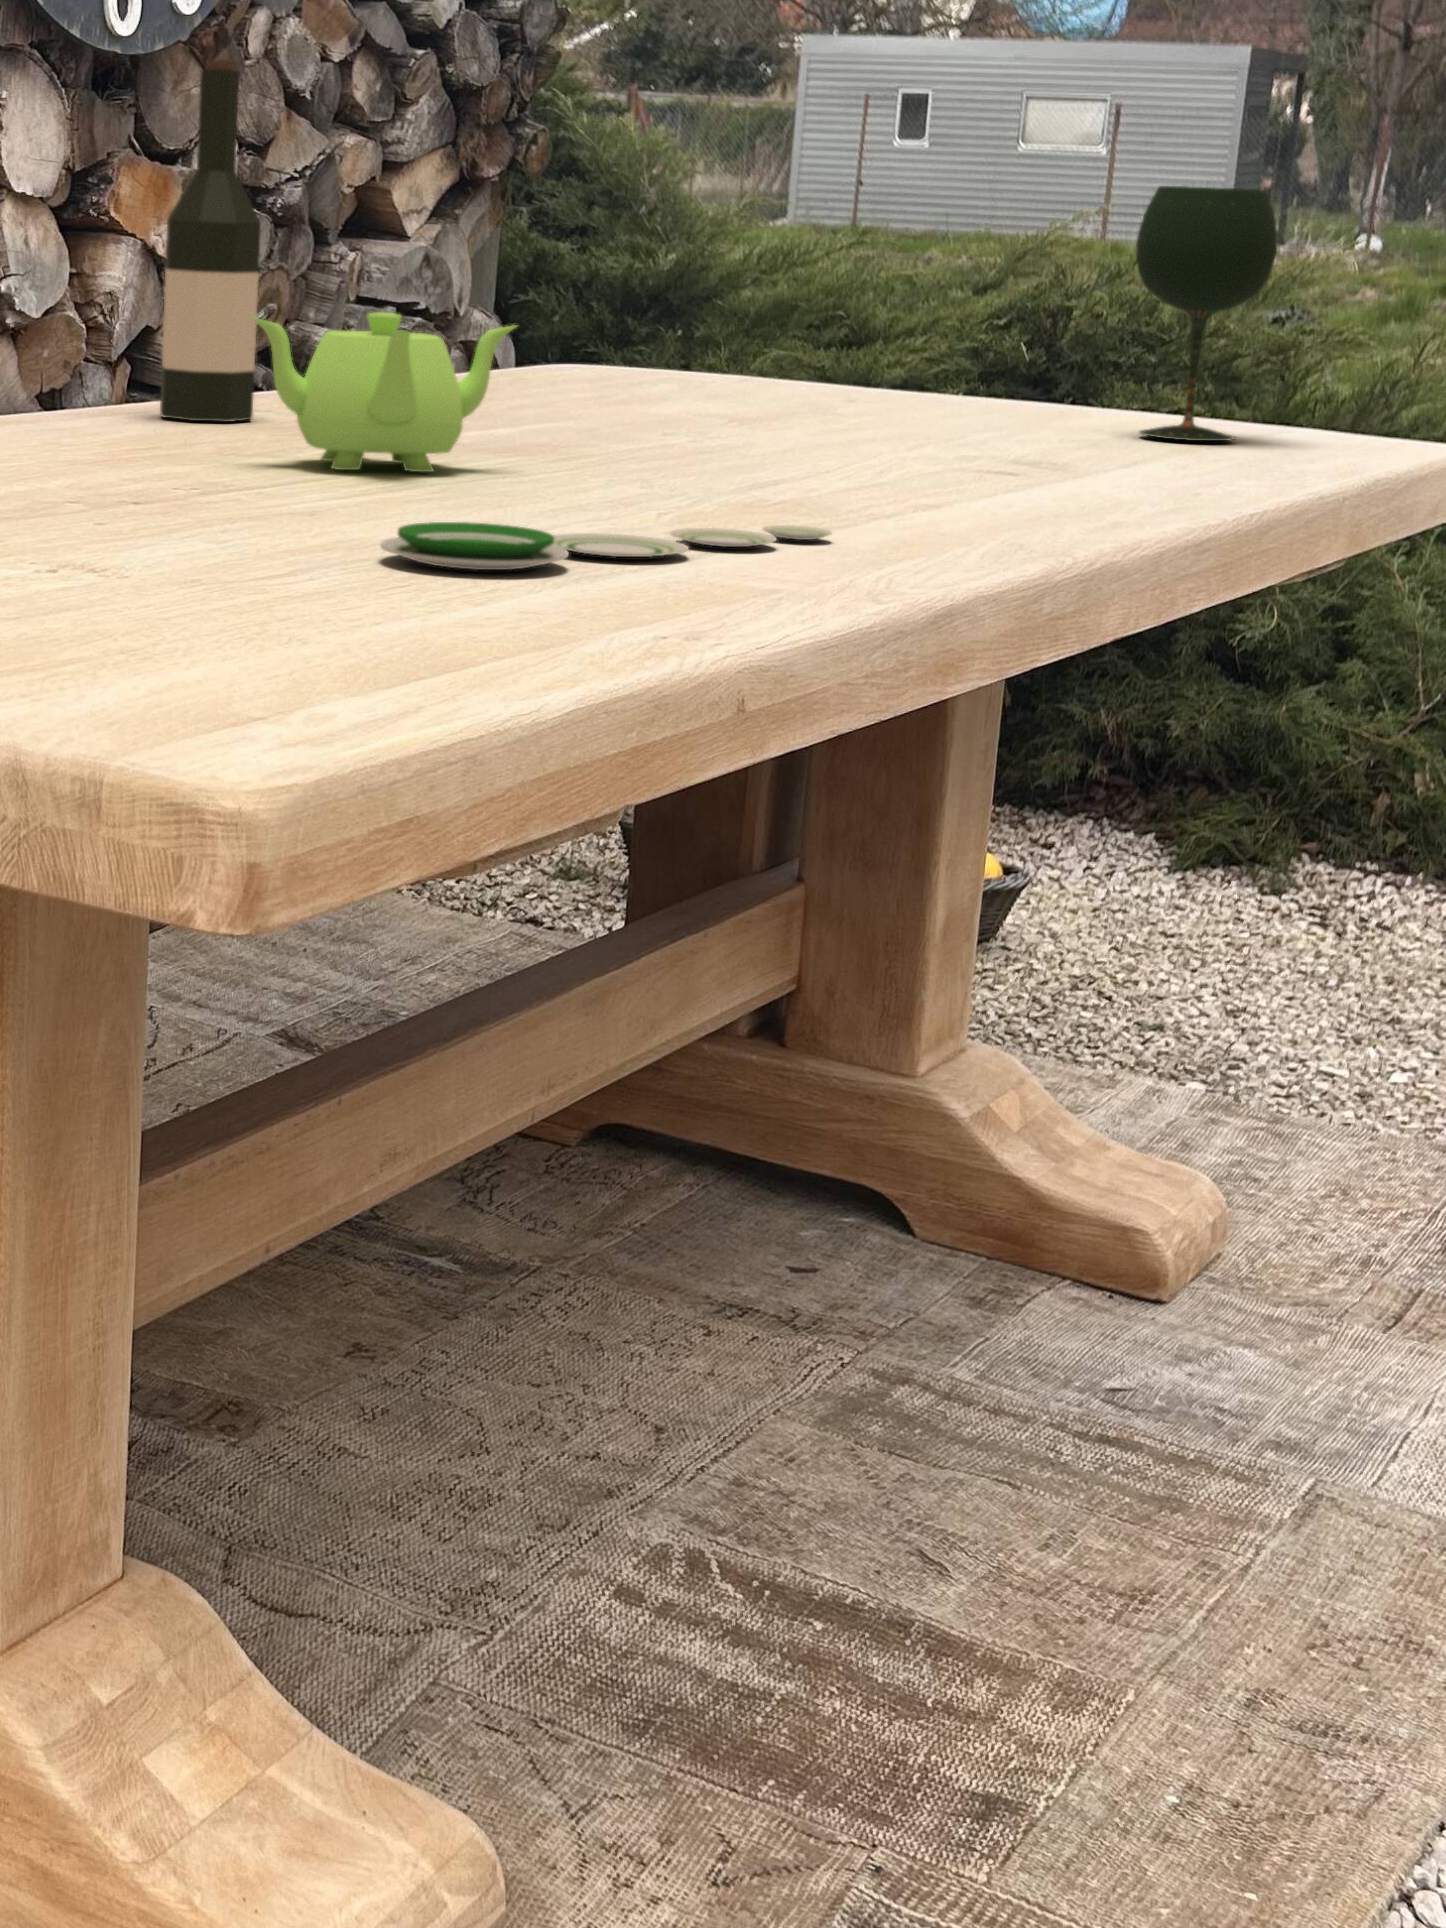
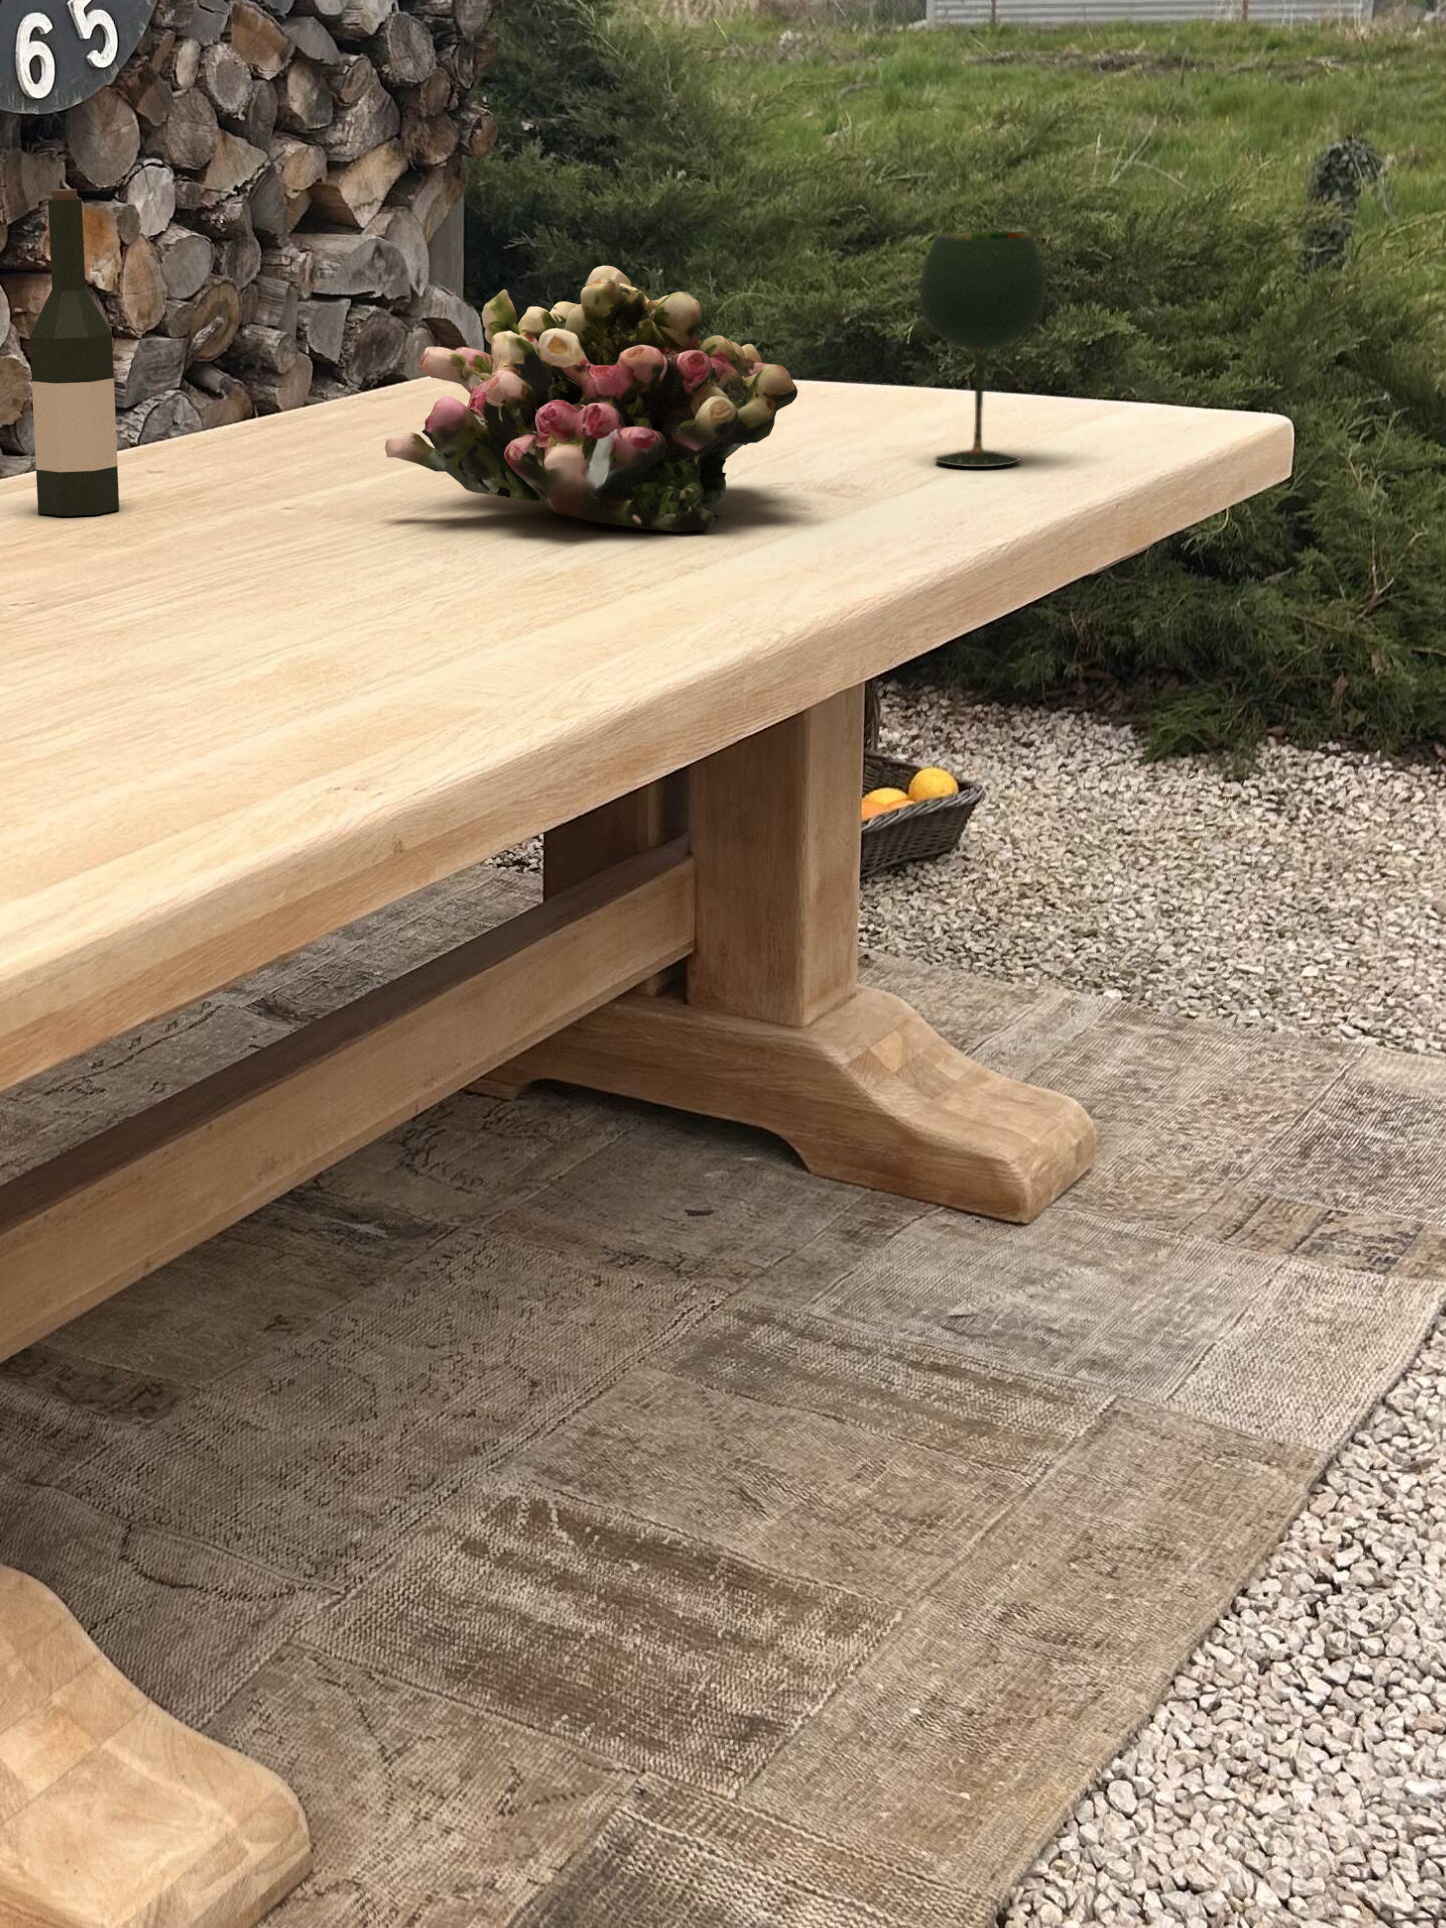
flower arrangement: none [566,181,1039,467] -> present [385,266,798,532]
teapot: present [250,312,516,472] -> none [70,439,311,584]
plate: present [381,522,832,570] -> none [120,642,543,729]

